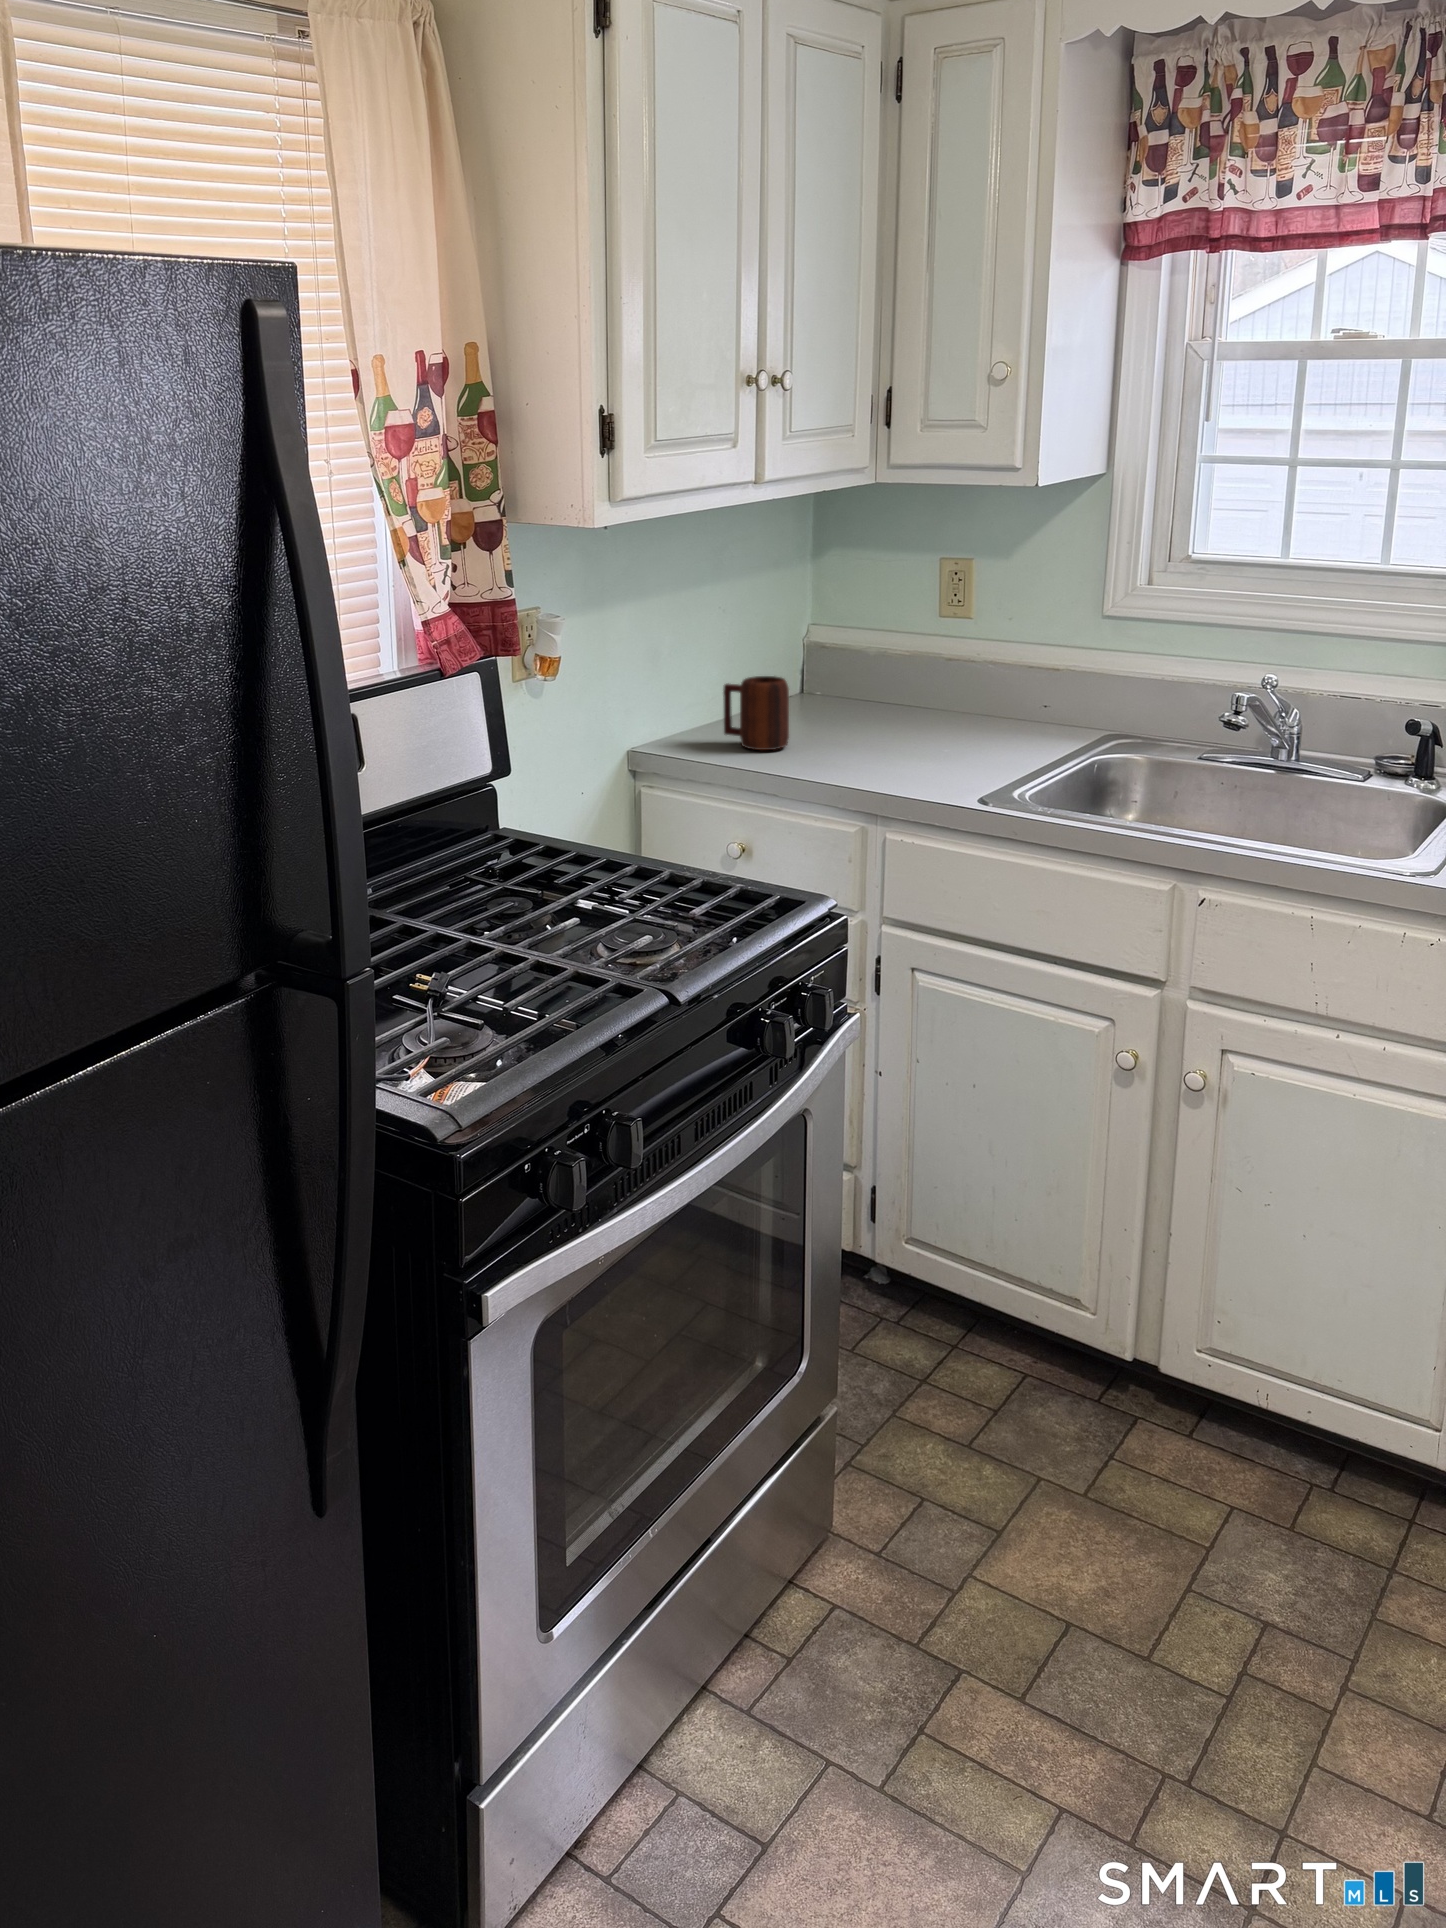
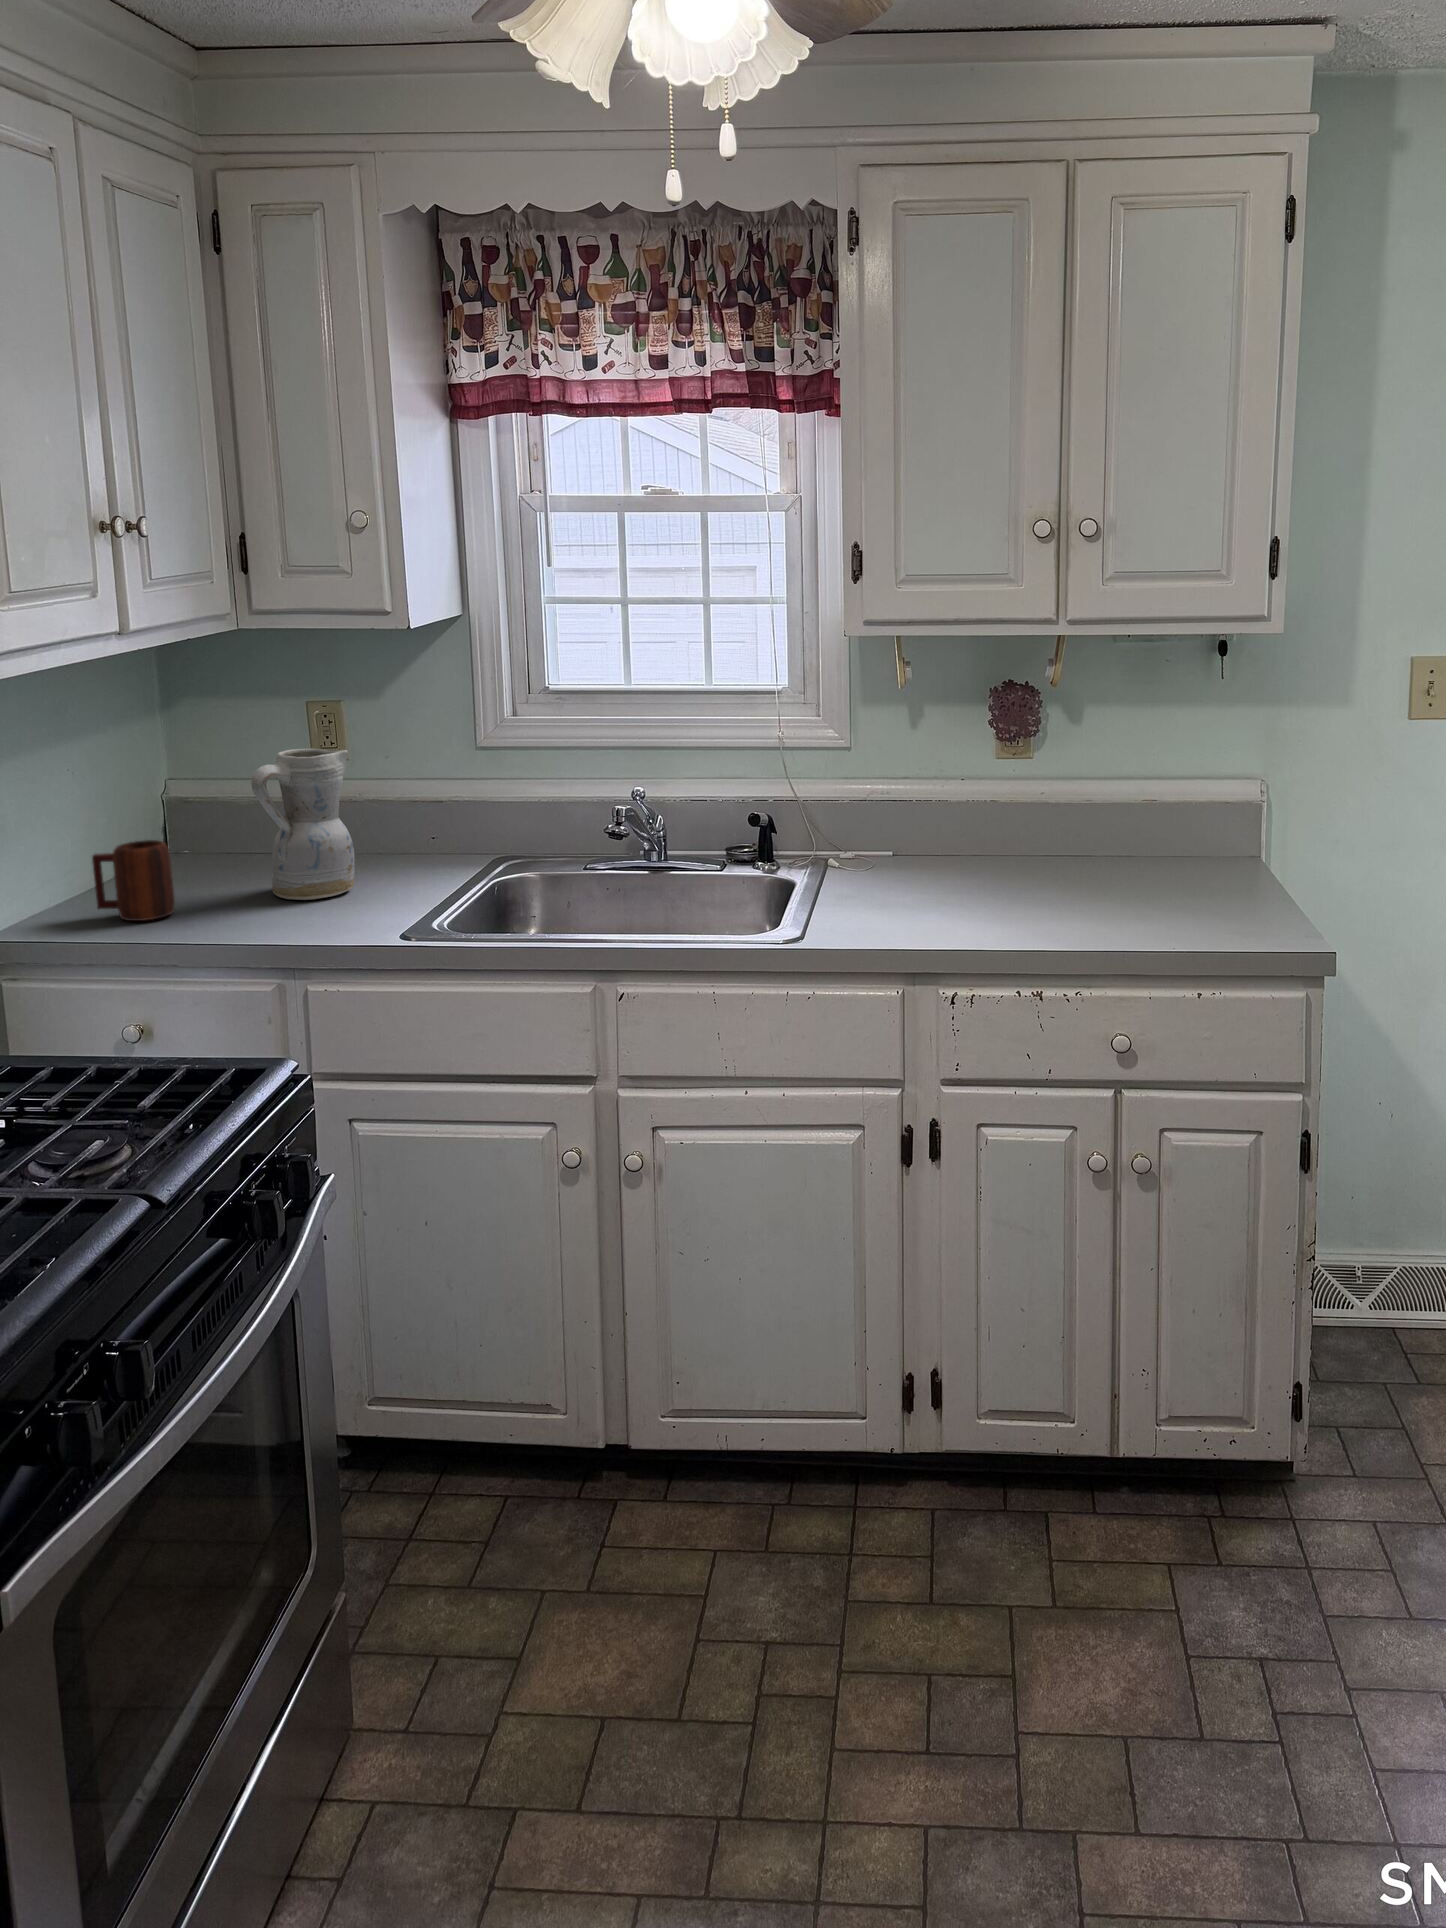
ceramic pitcher: none [869,602,966,751] -> present [251,749,355,900]

